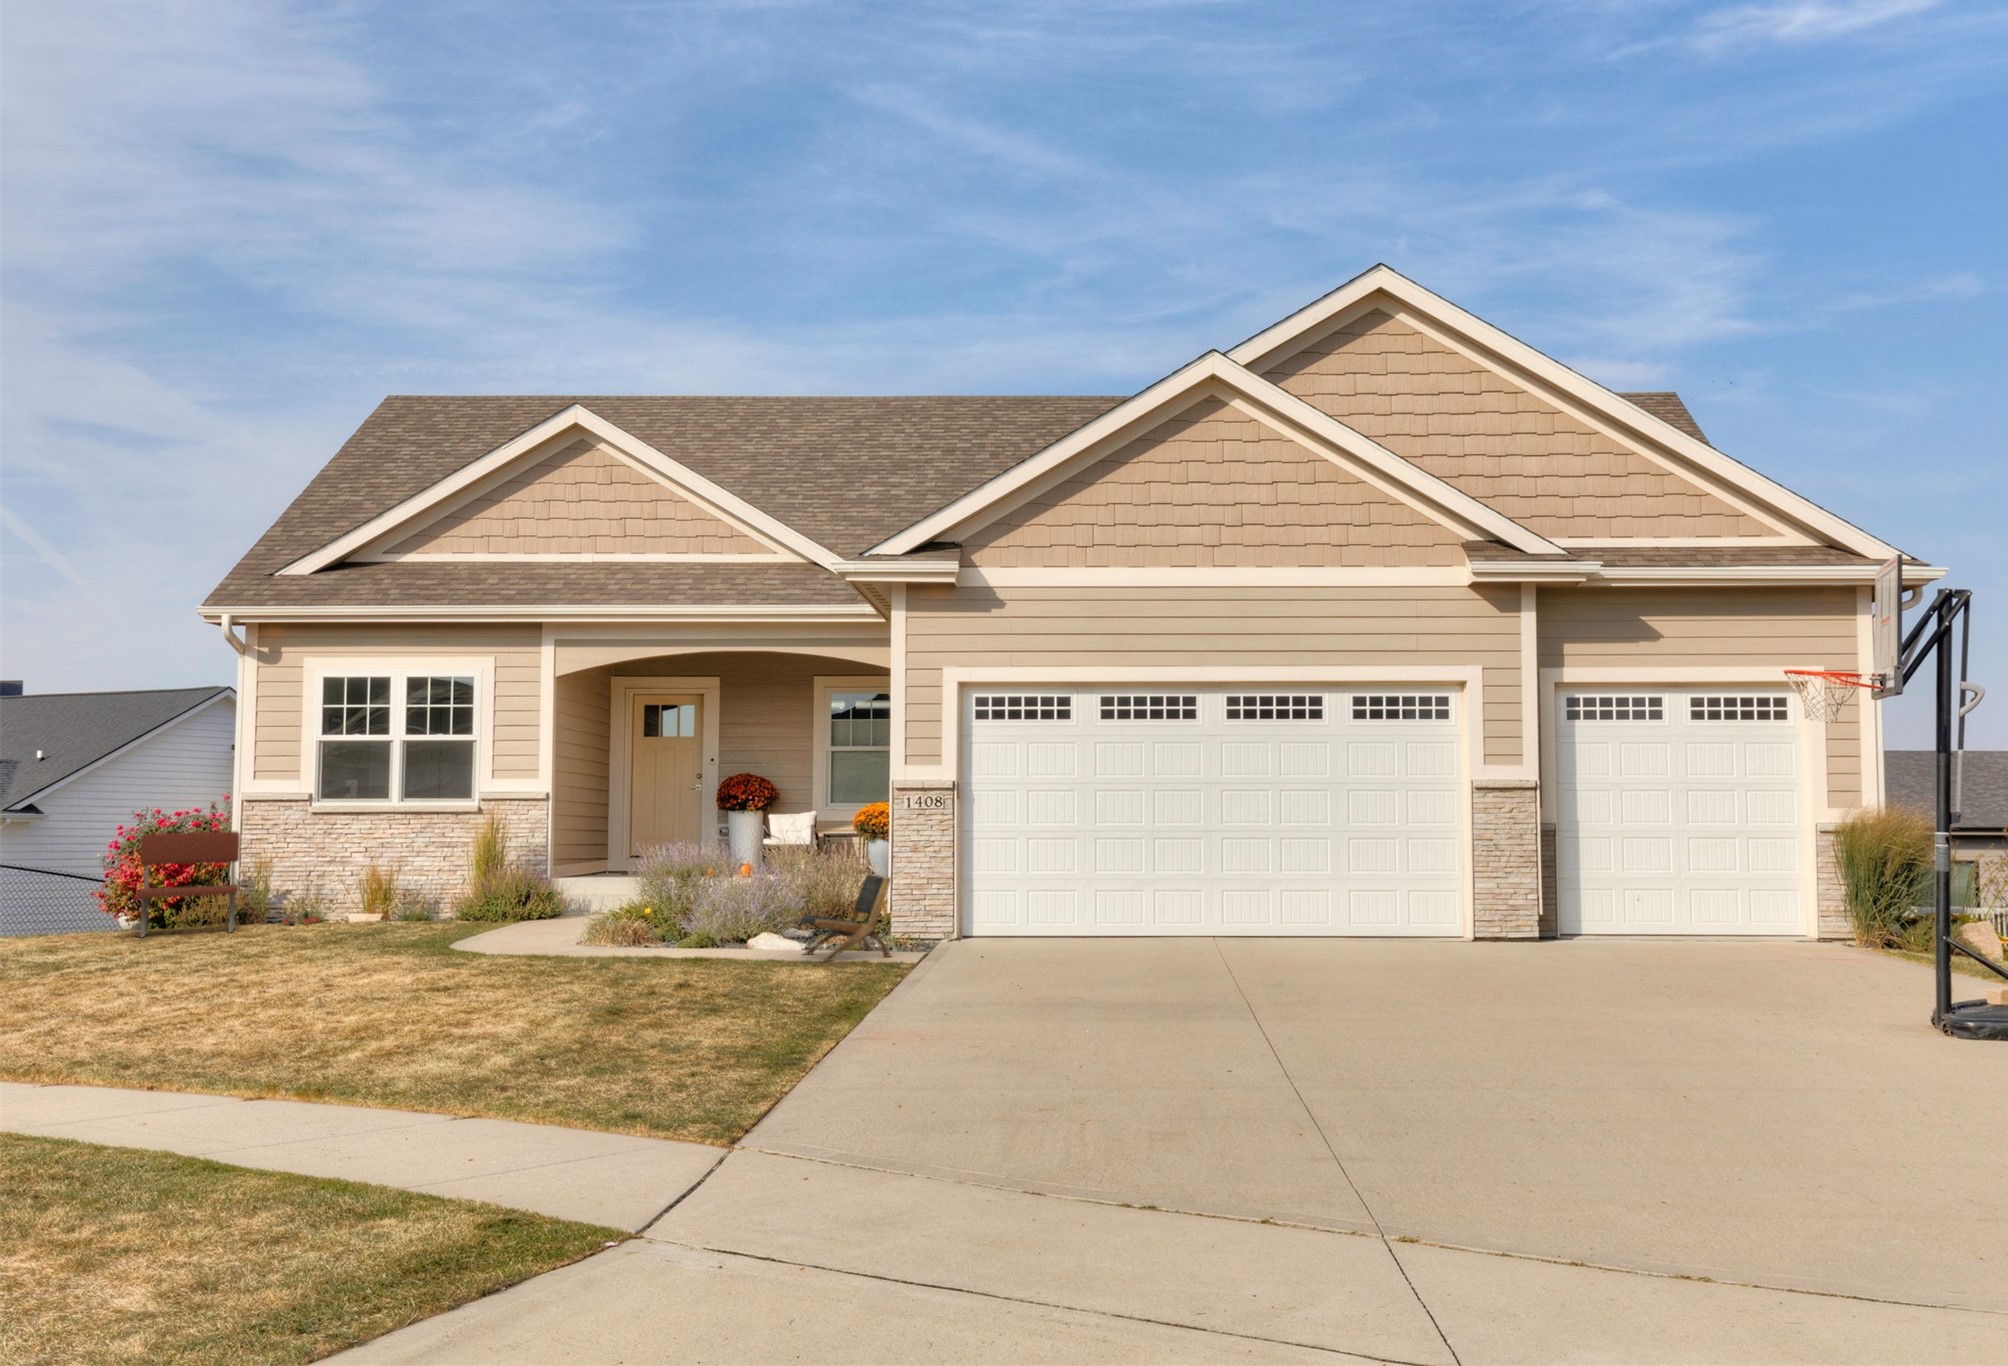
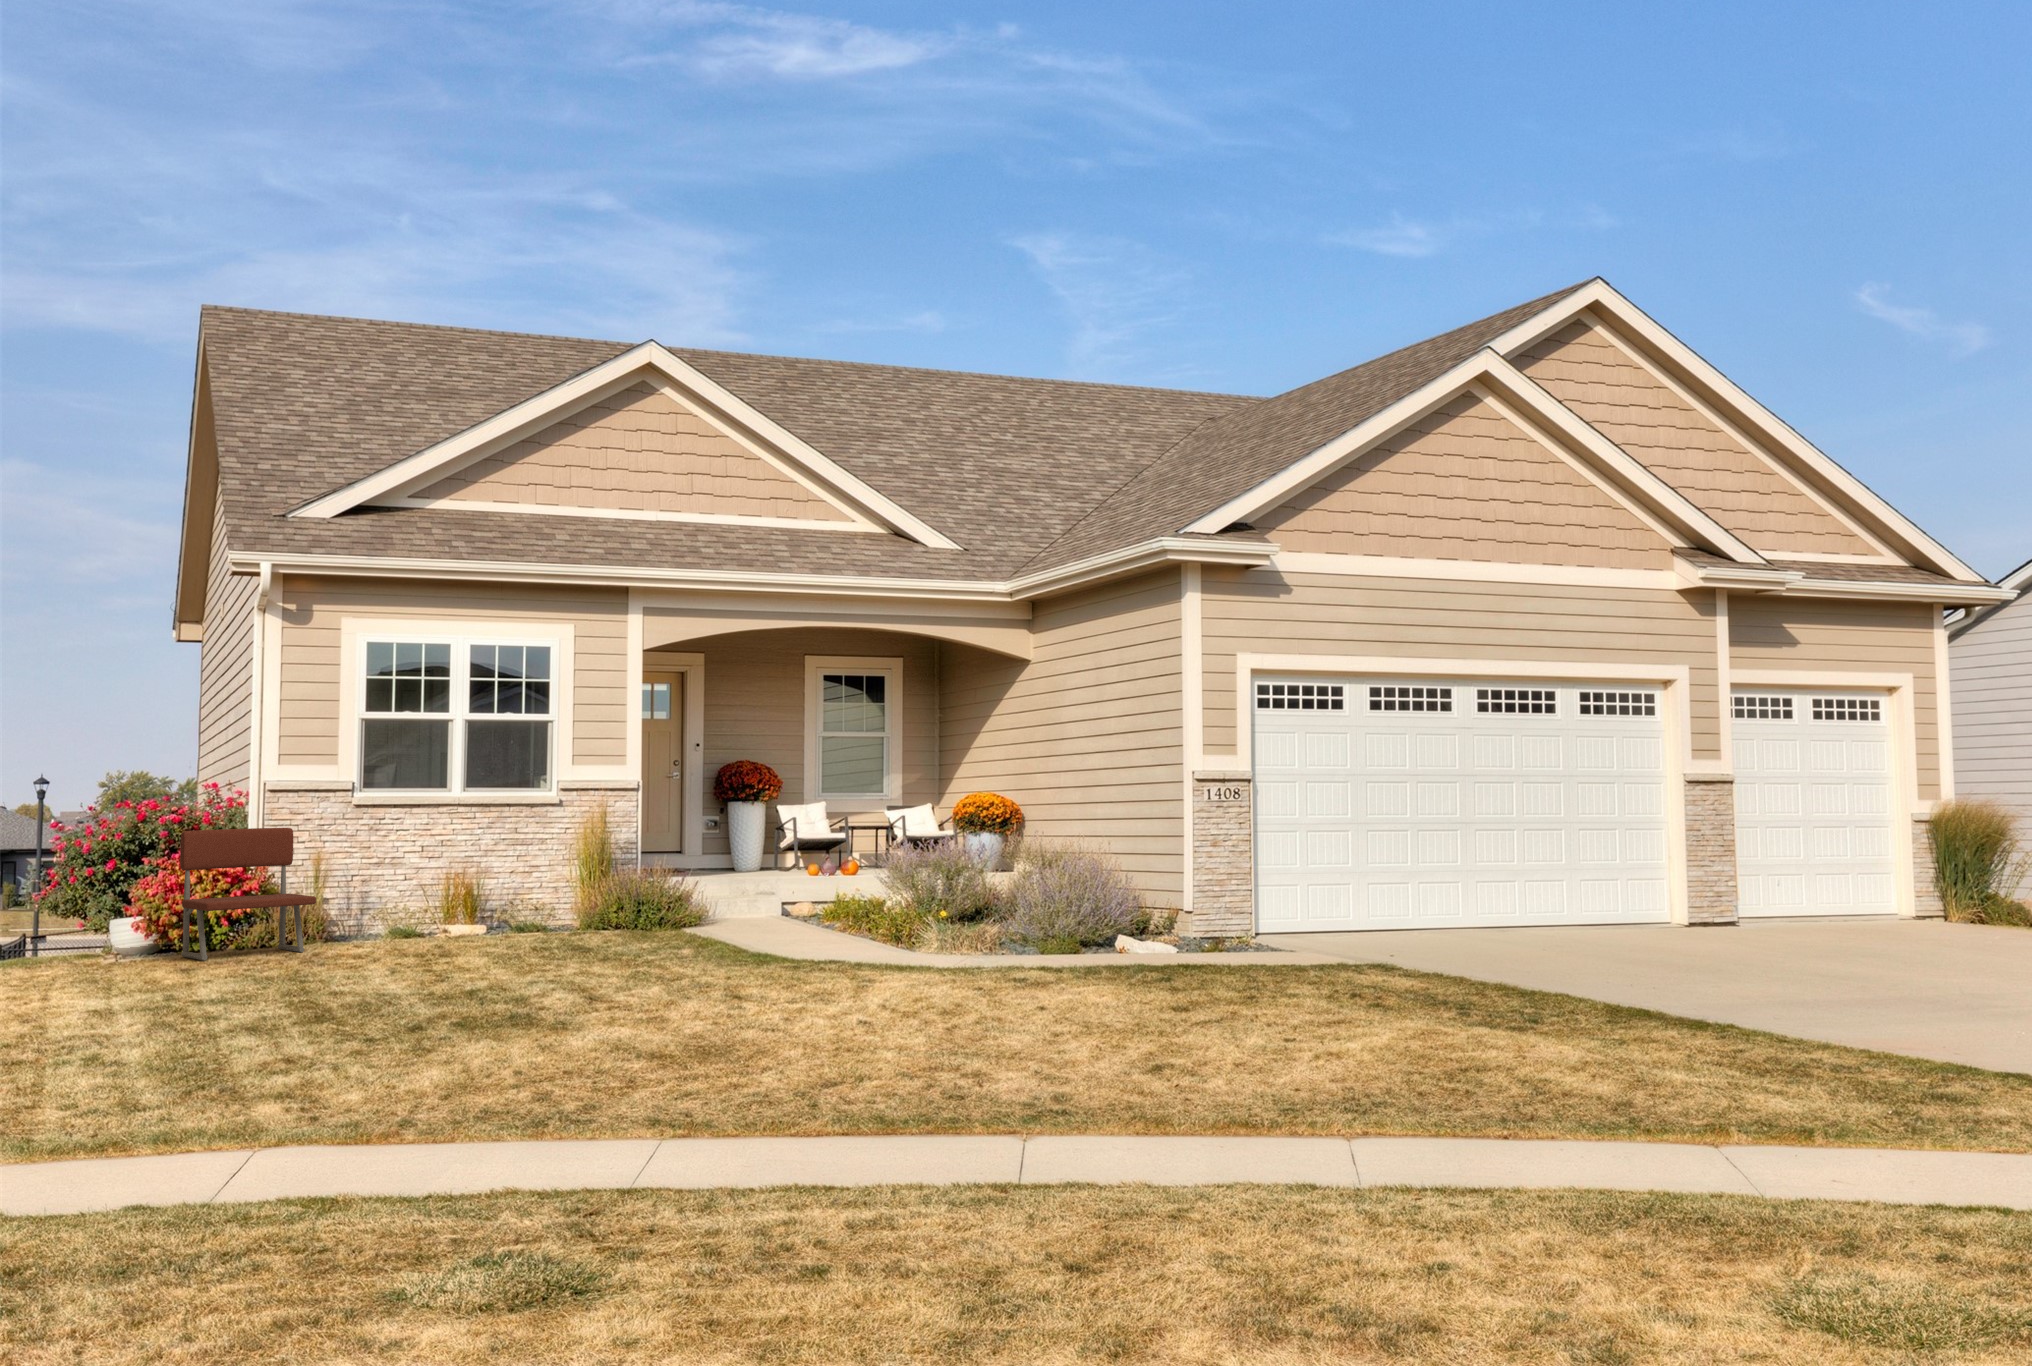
lounge chair: present [799,873,891,962] -> none [1108,865,1209,957]
potted plant: present [282,900,319,925] -> none [328,909,372,943]

